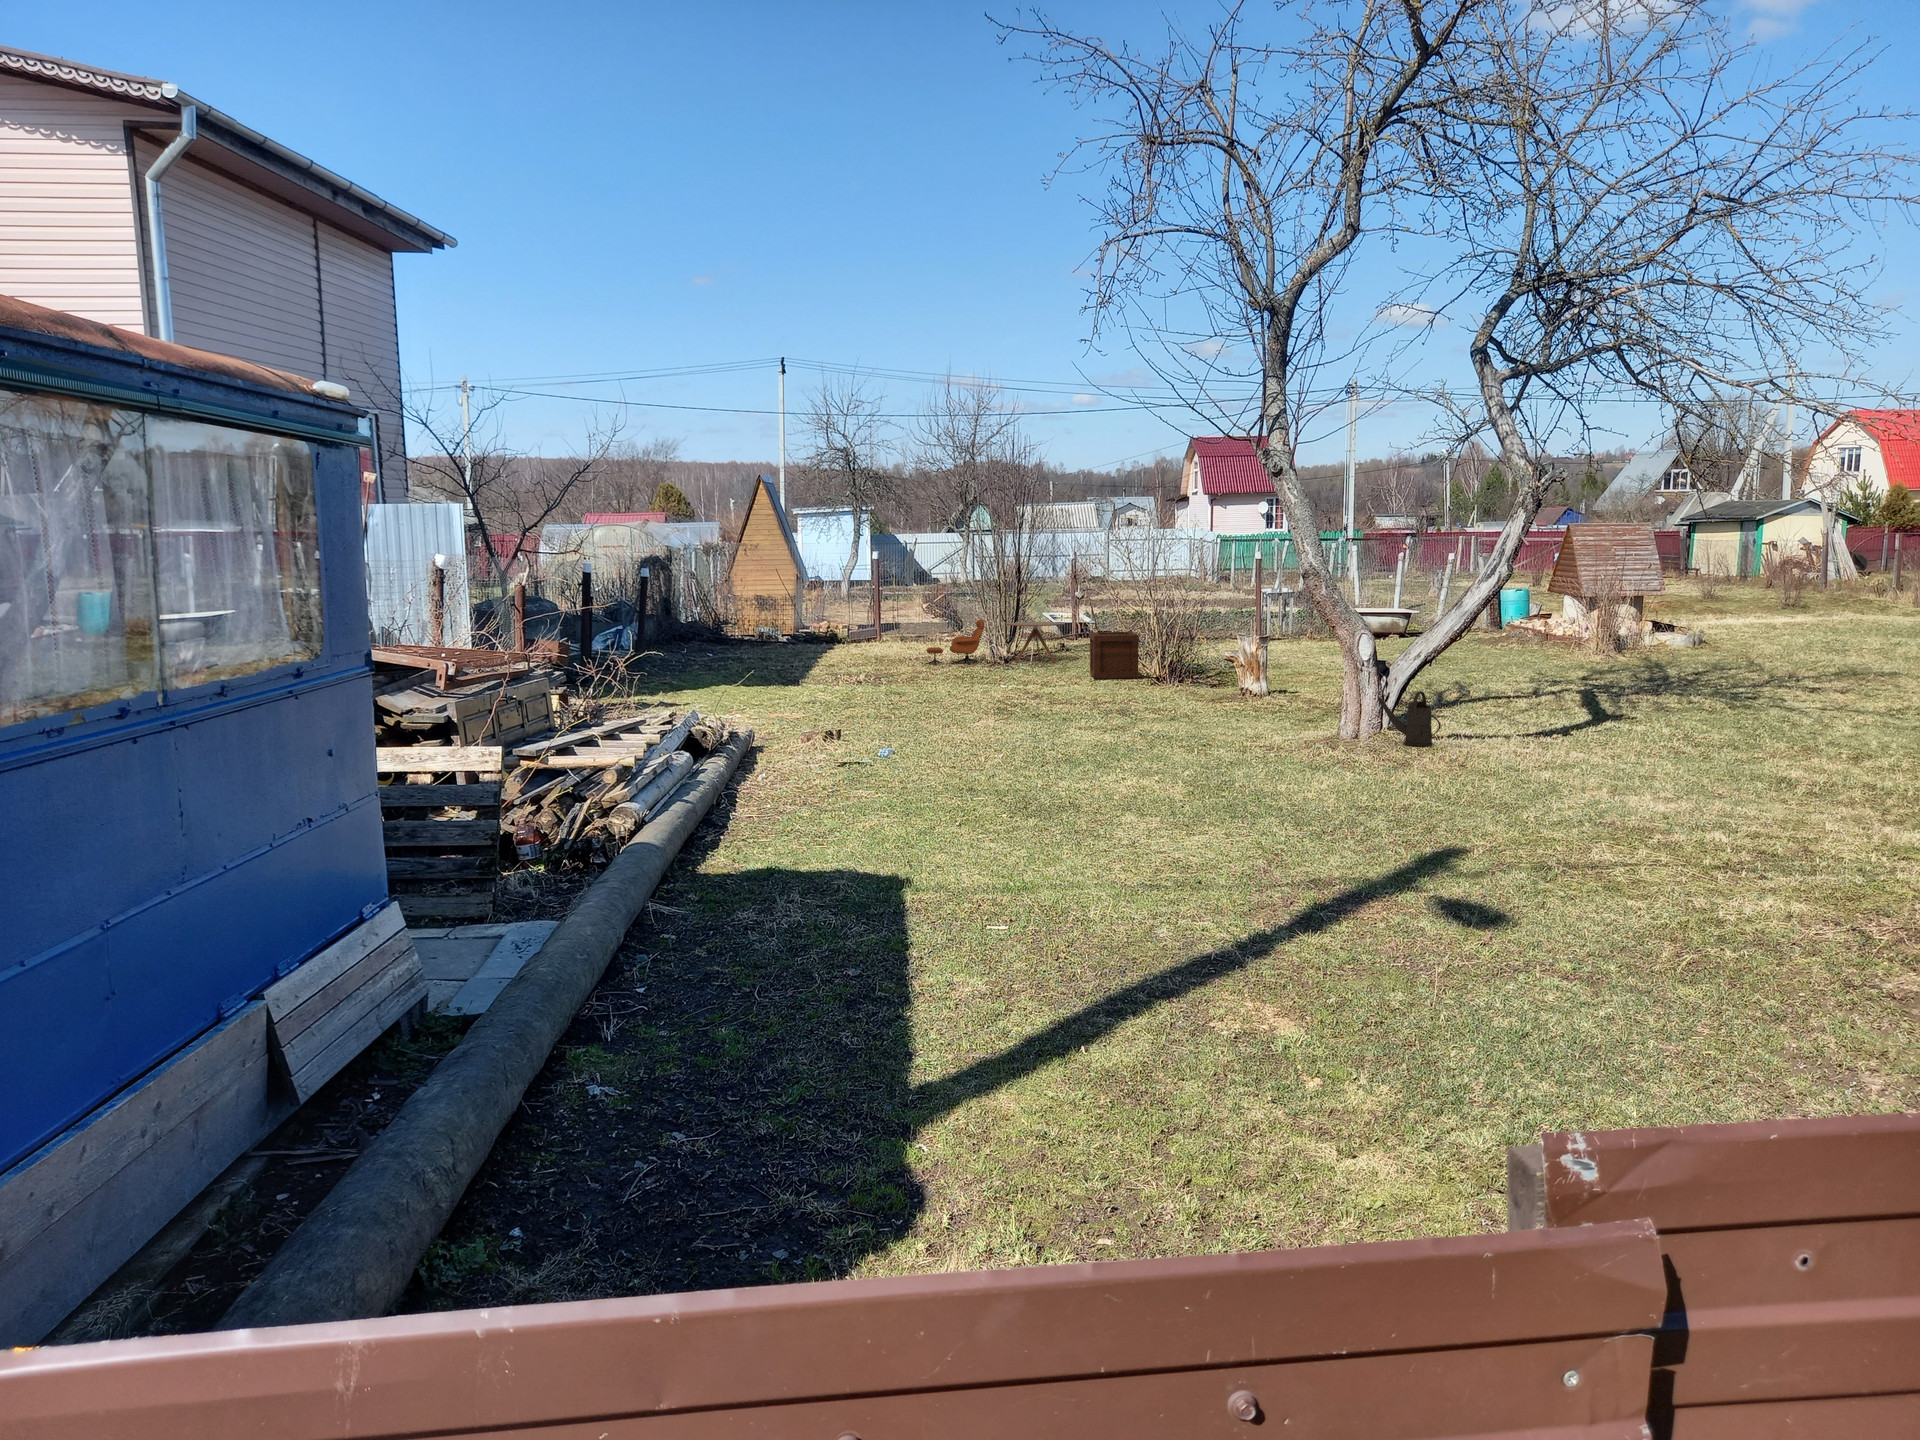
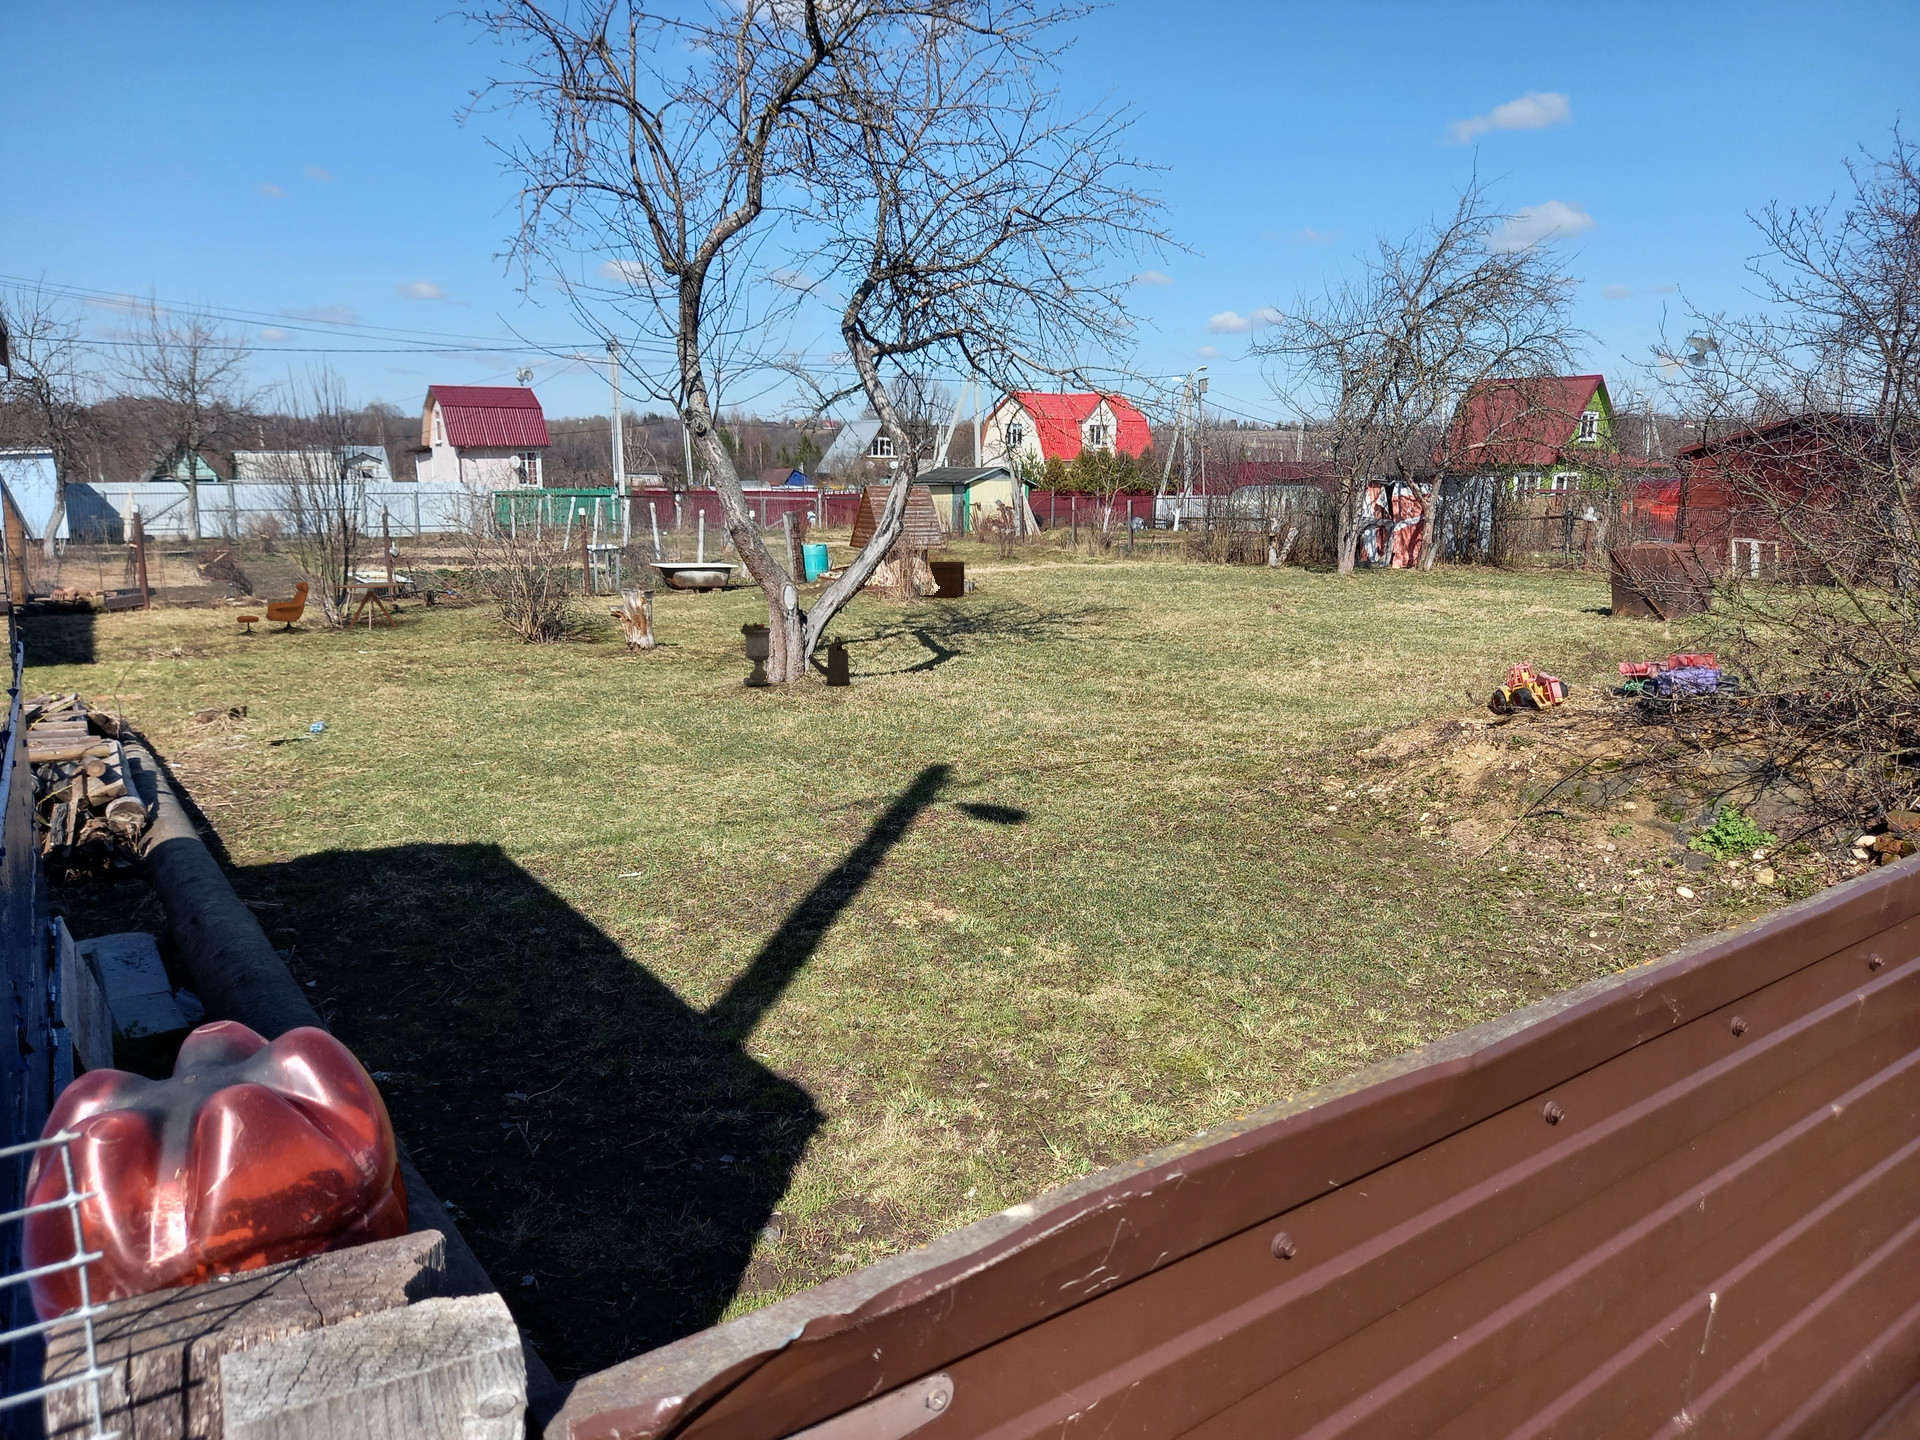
wooden crate: present [1090,632,1139,679] -> present [924,562,964,597]
planter: none [1312,671,1351,740] -> present [740,622,770,686]

